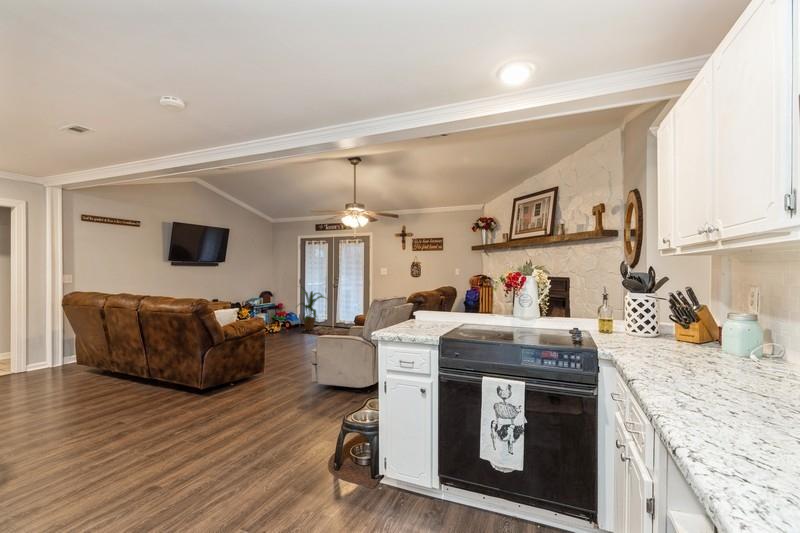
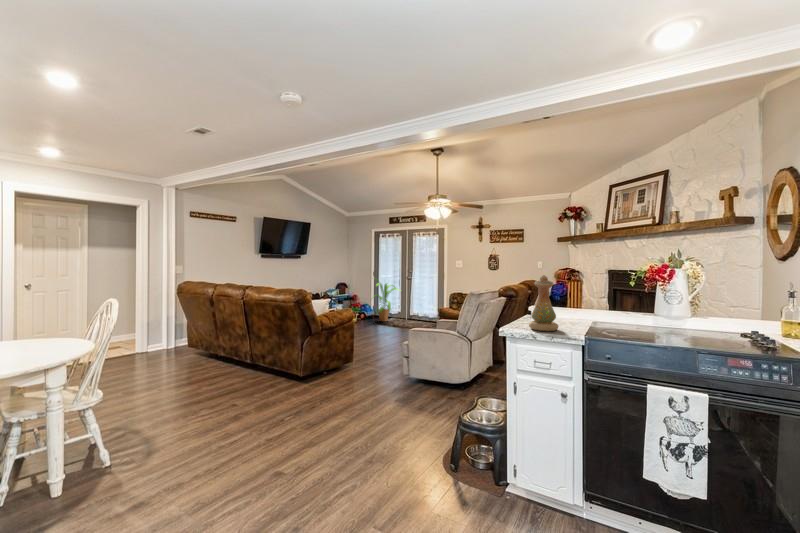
vase: none [399,281,424,333] -> present [529,275,559,331]

